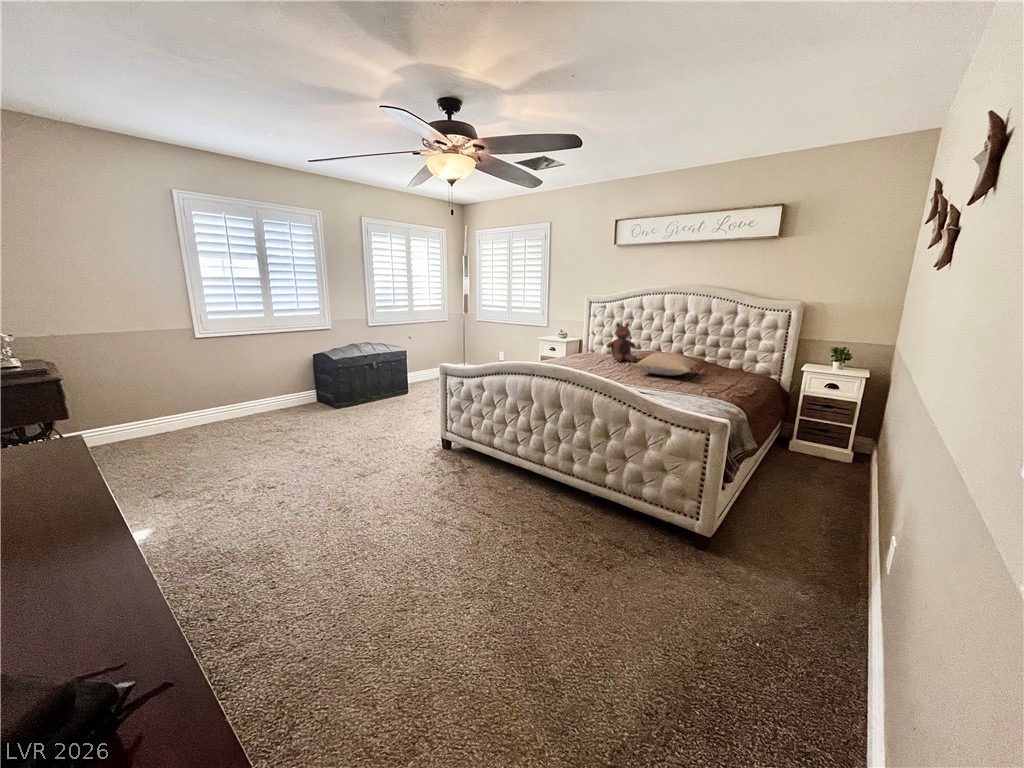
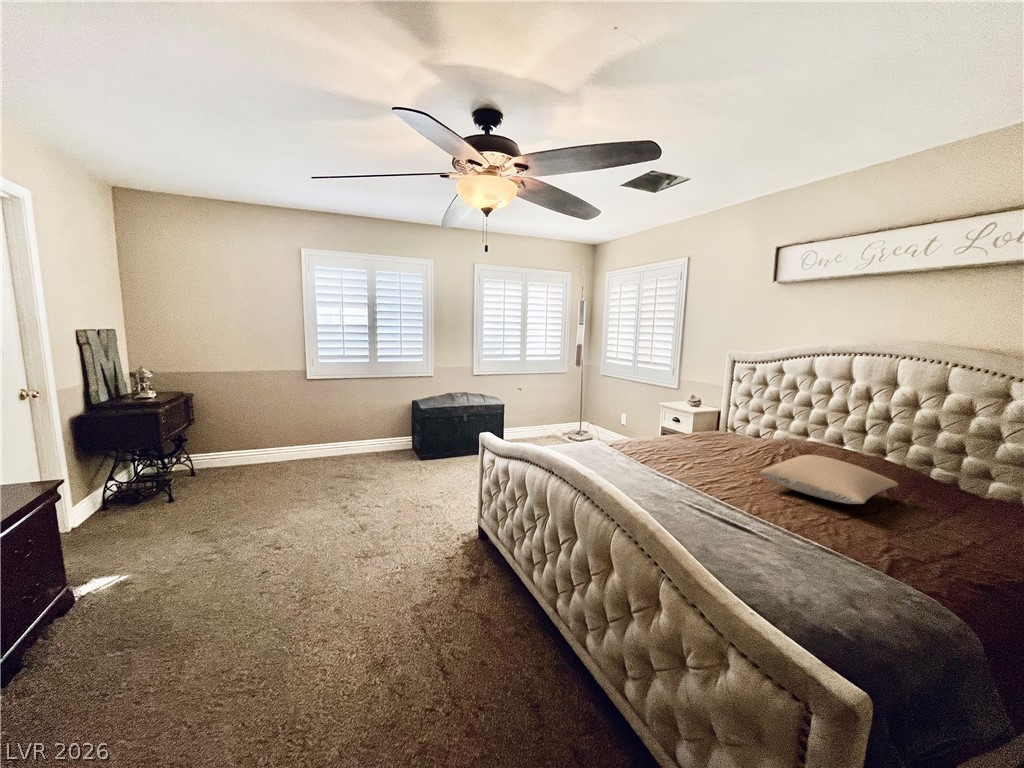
stuffed bear: present [607,323,636,362] -> none [735,396,788,459]

